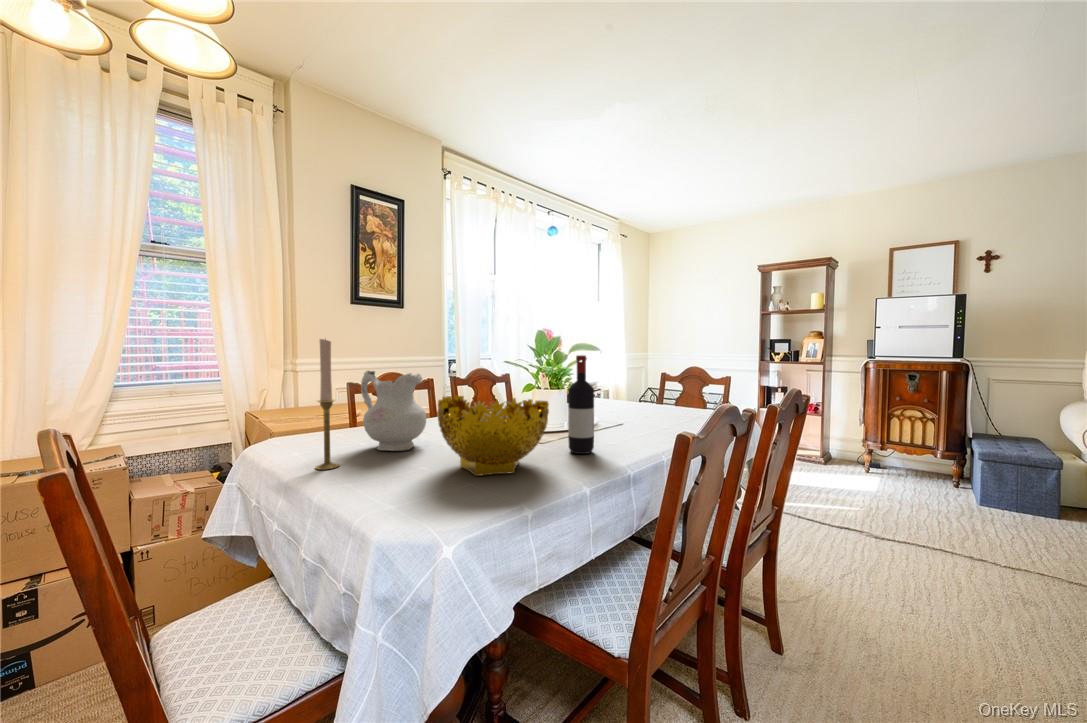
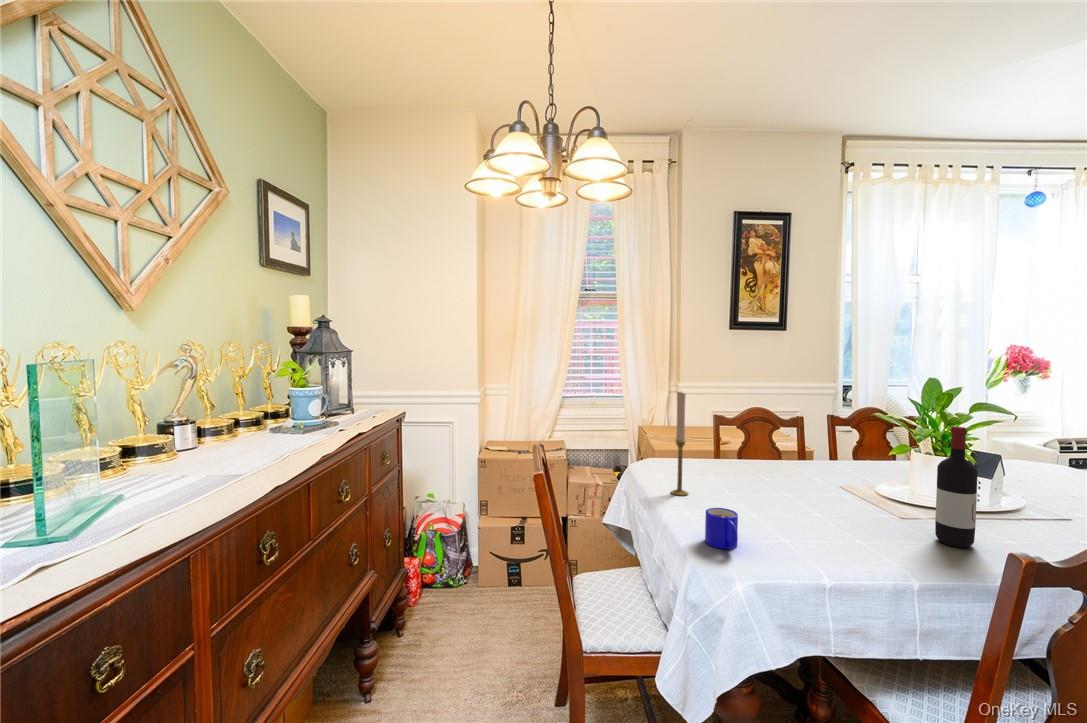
ceramic pitcher: present [361,371,426,451] -> none [713,414,772,493]
decorative bowl: present [438,396,549,476] -> none [766,452,894,544]
mug: none [383,464,430,513] -> present [705,508,738,549]

